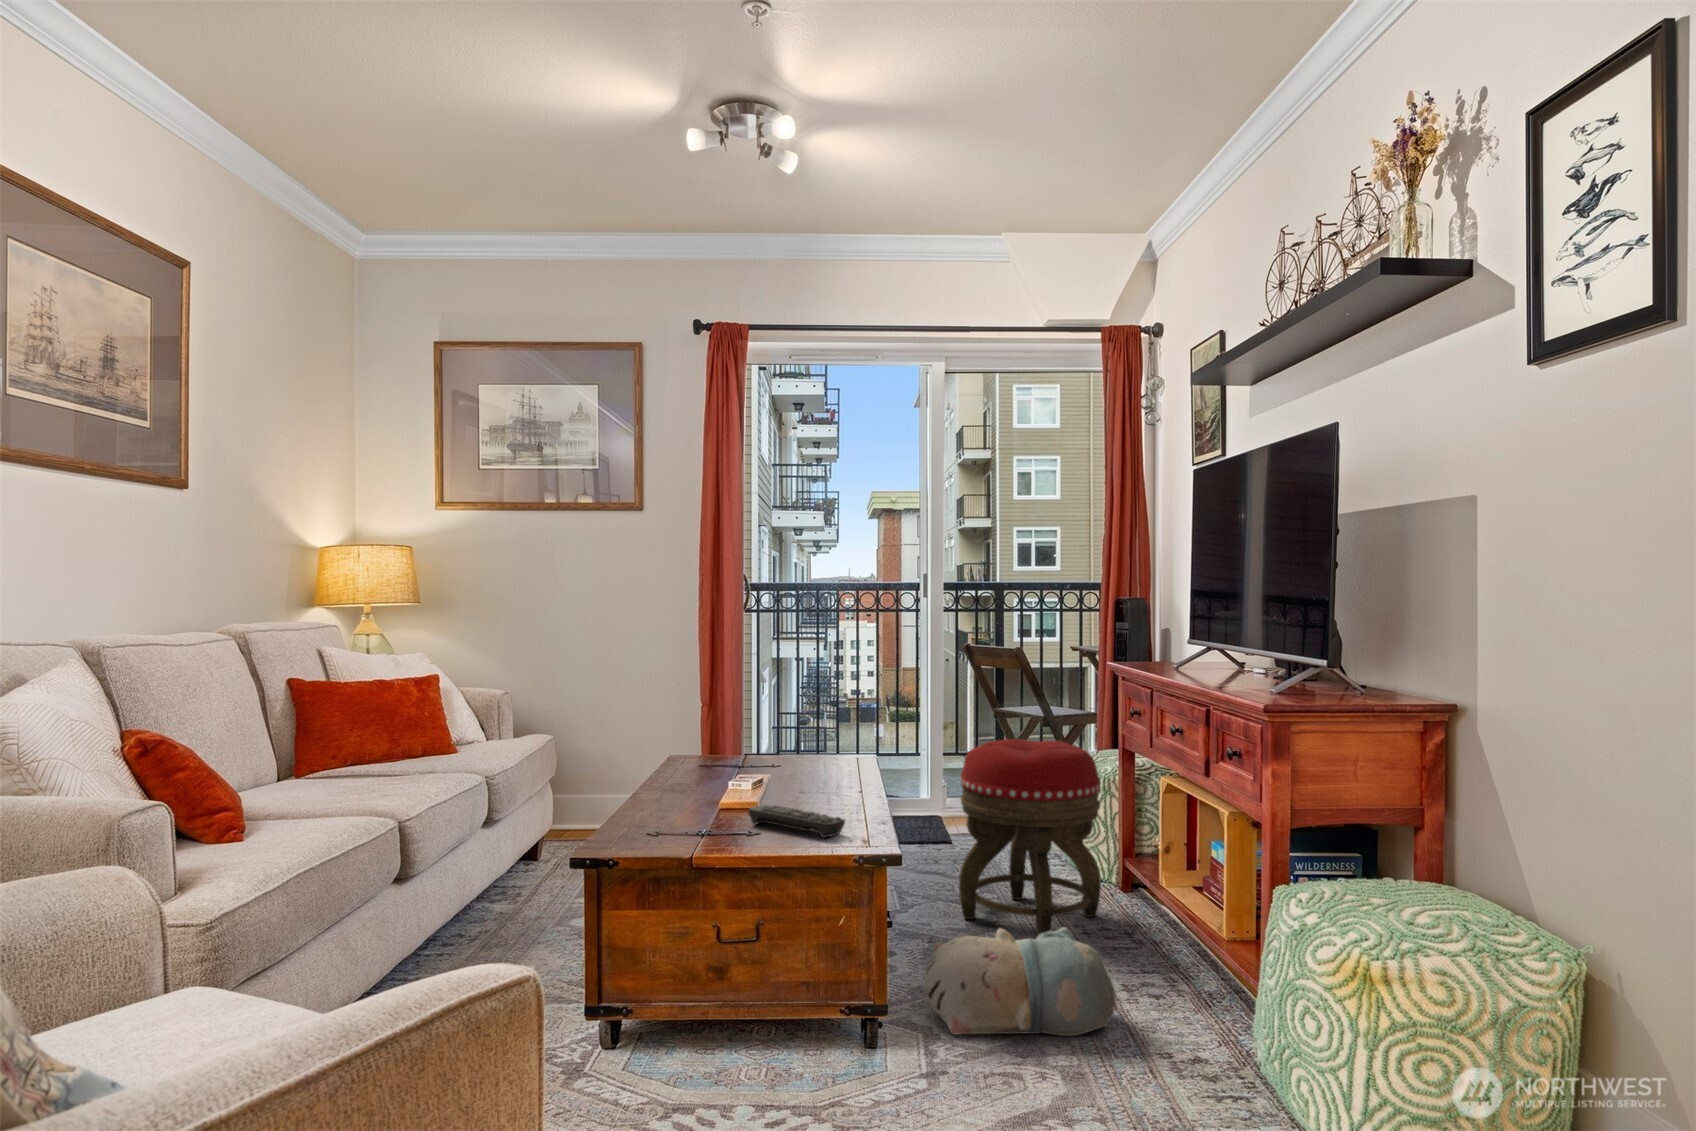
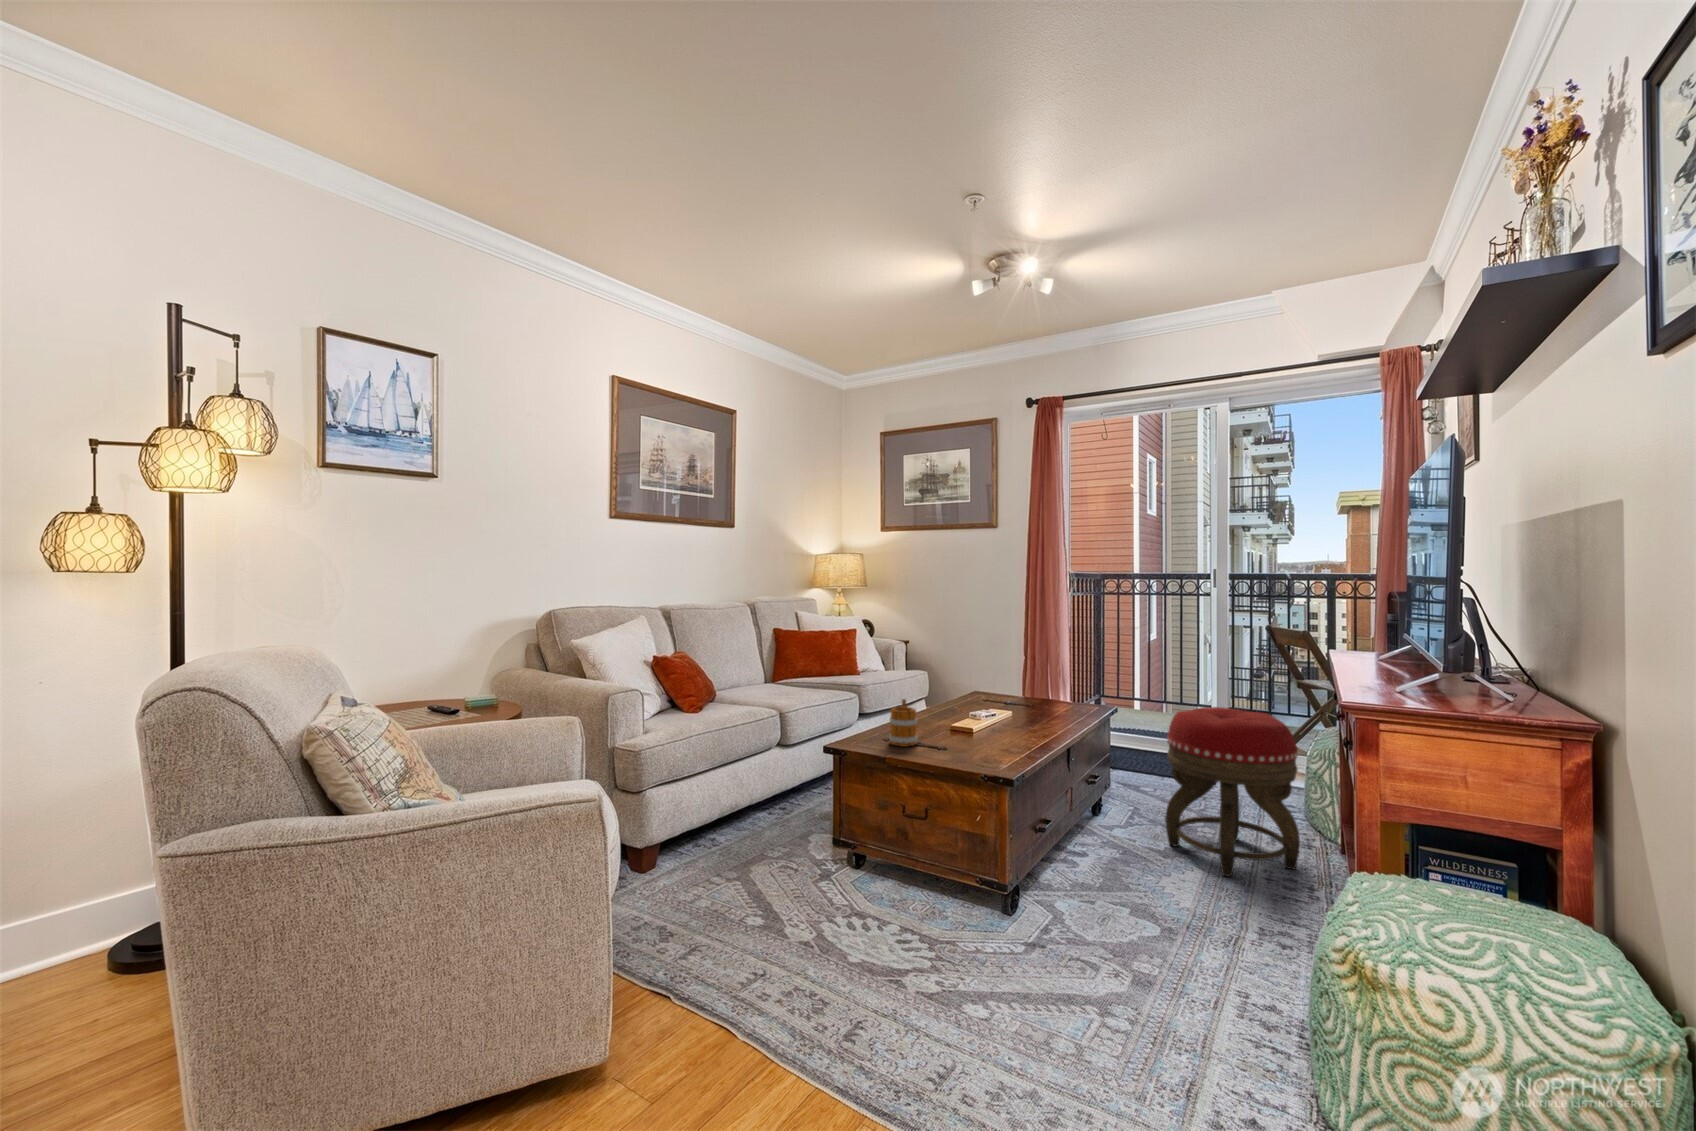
mug: none [654,769,702,841] -> present [889,699,918,746]
remote control: present [749,805,845,838] -> none [956,731,1006,760]
plush toy: present [923,927,1115,1036] -> none [1065,853,1223,956]

